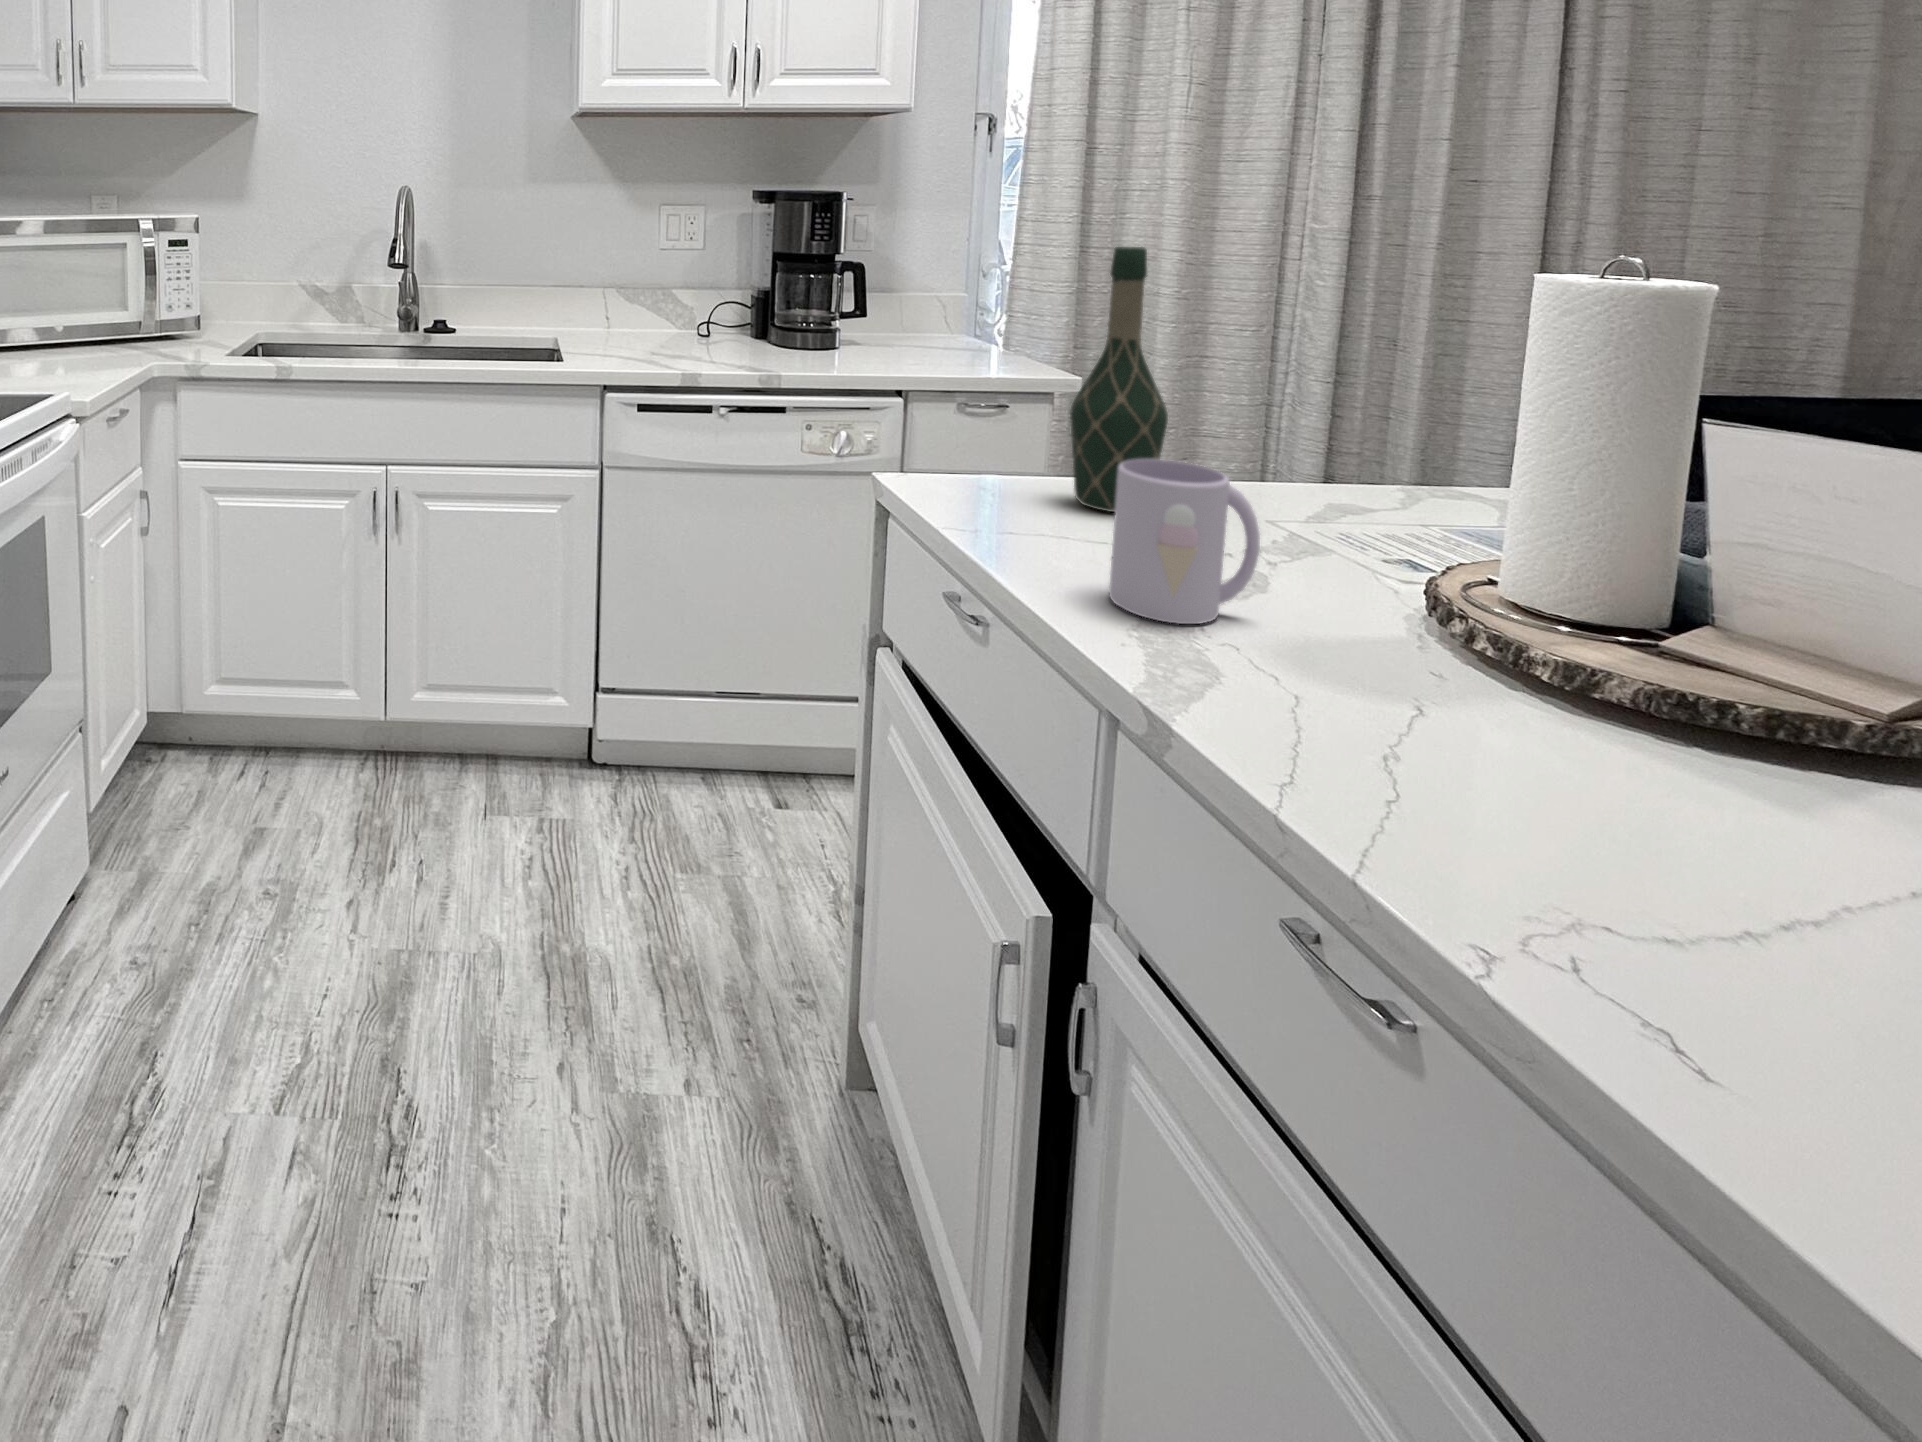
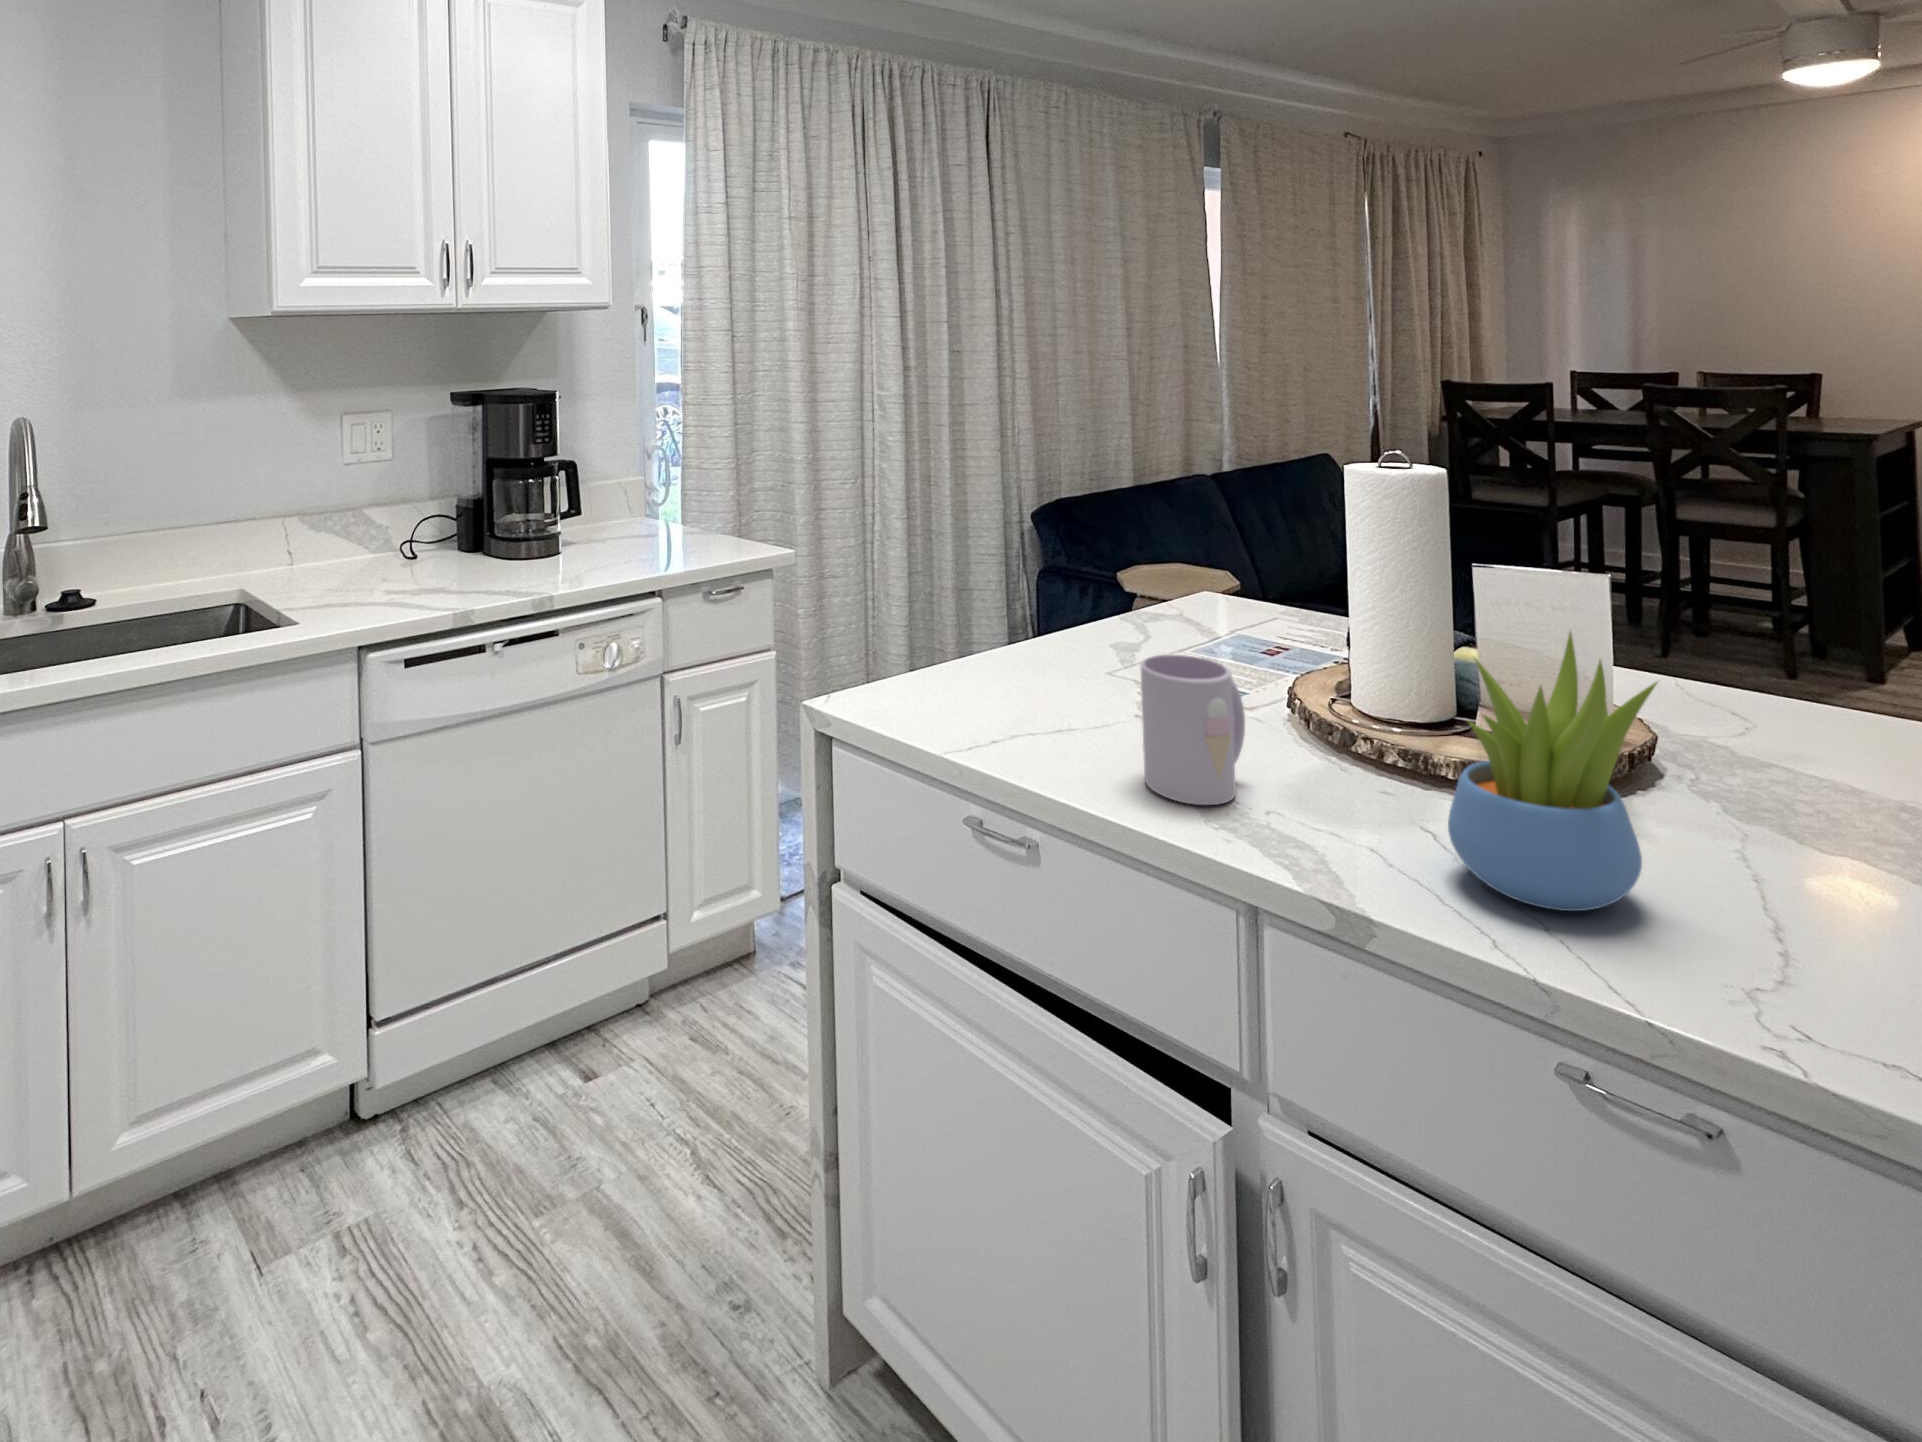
wine bottle: present [1070,247,1168,512] -> none [971,457,1047,696]
succulent plant: none [1340,469,1671,810] -> present [1448,632,1657,911]

